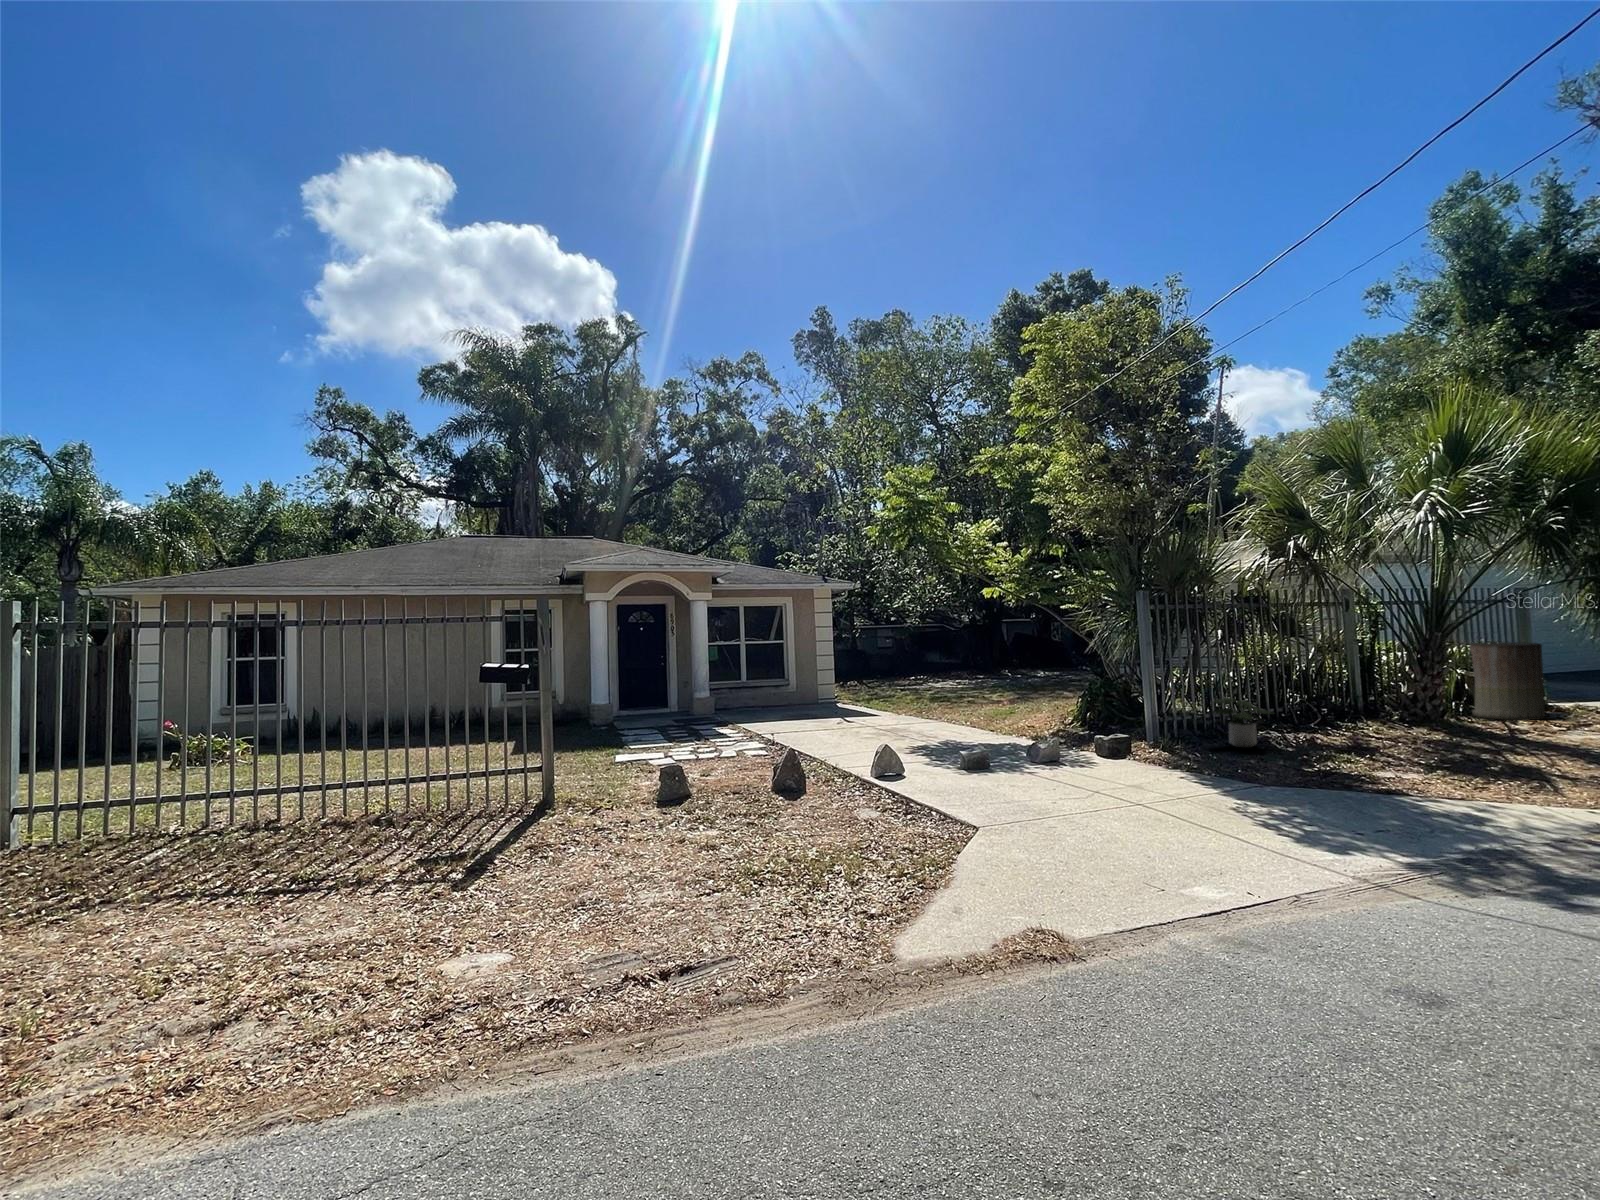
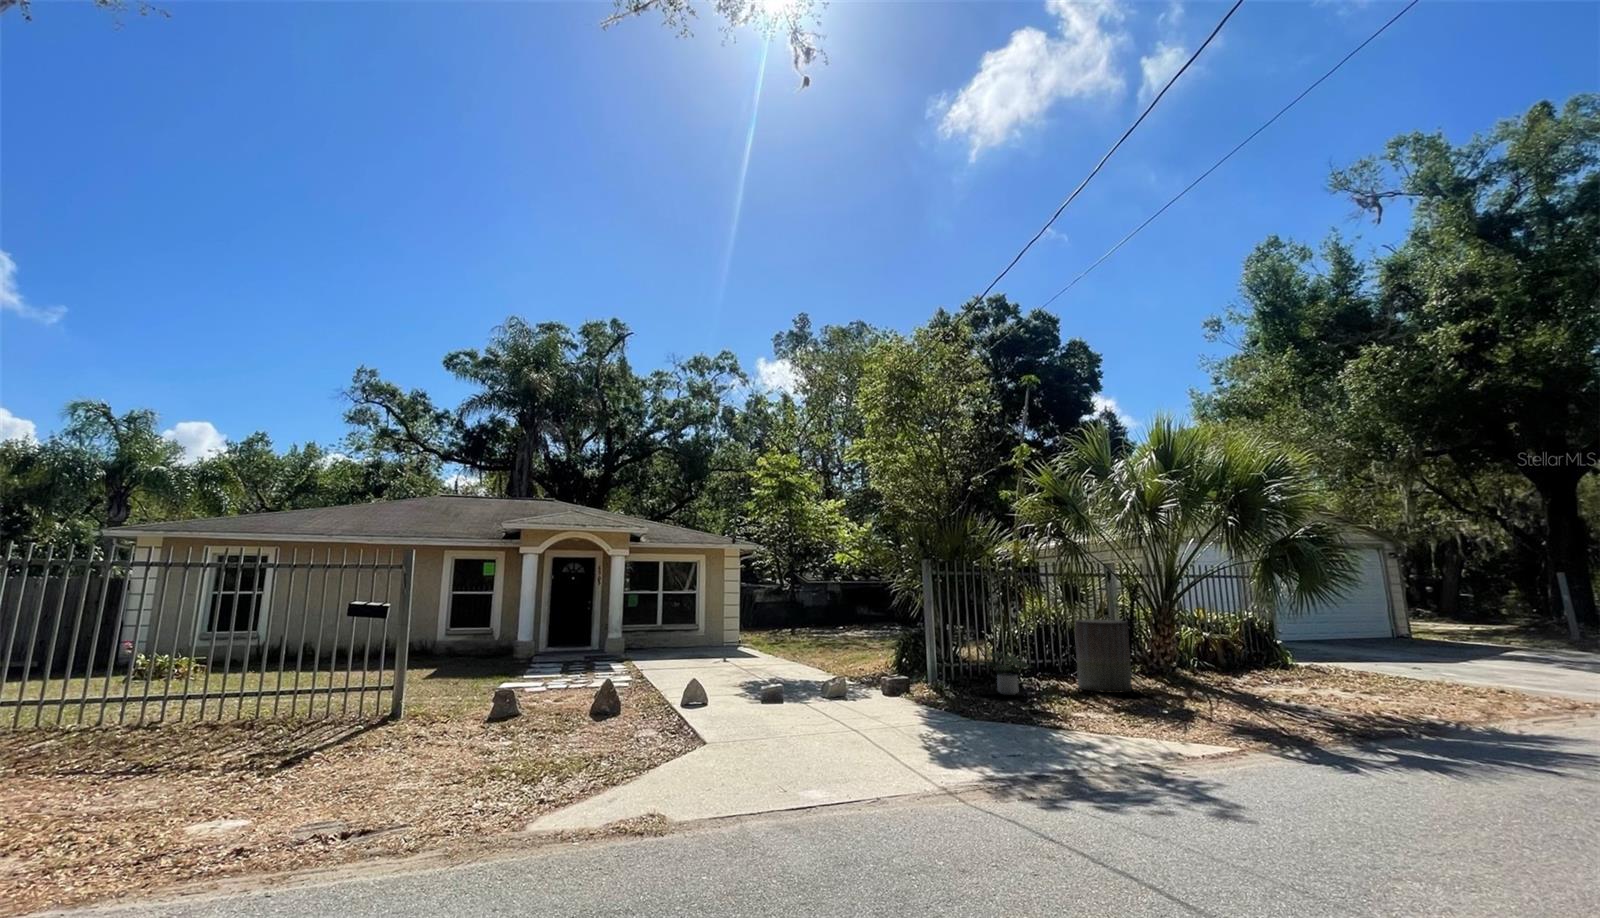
trash can: present [1469,642,1545,720] -> present [1075,619,1132,693]

